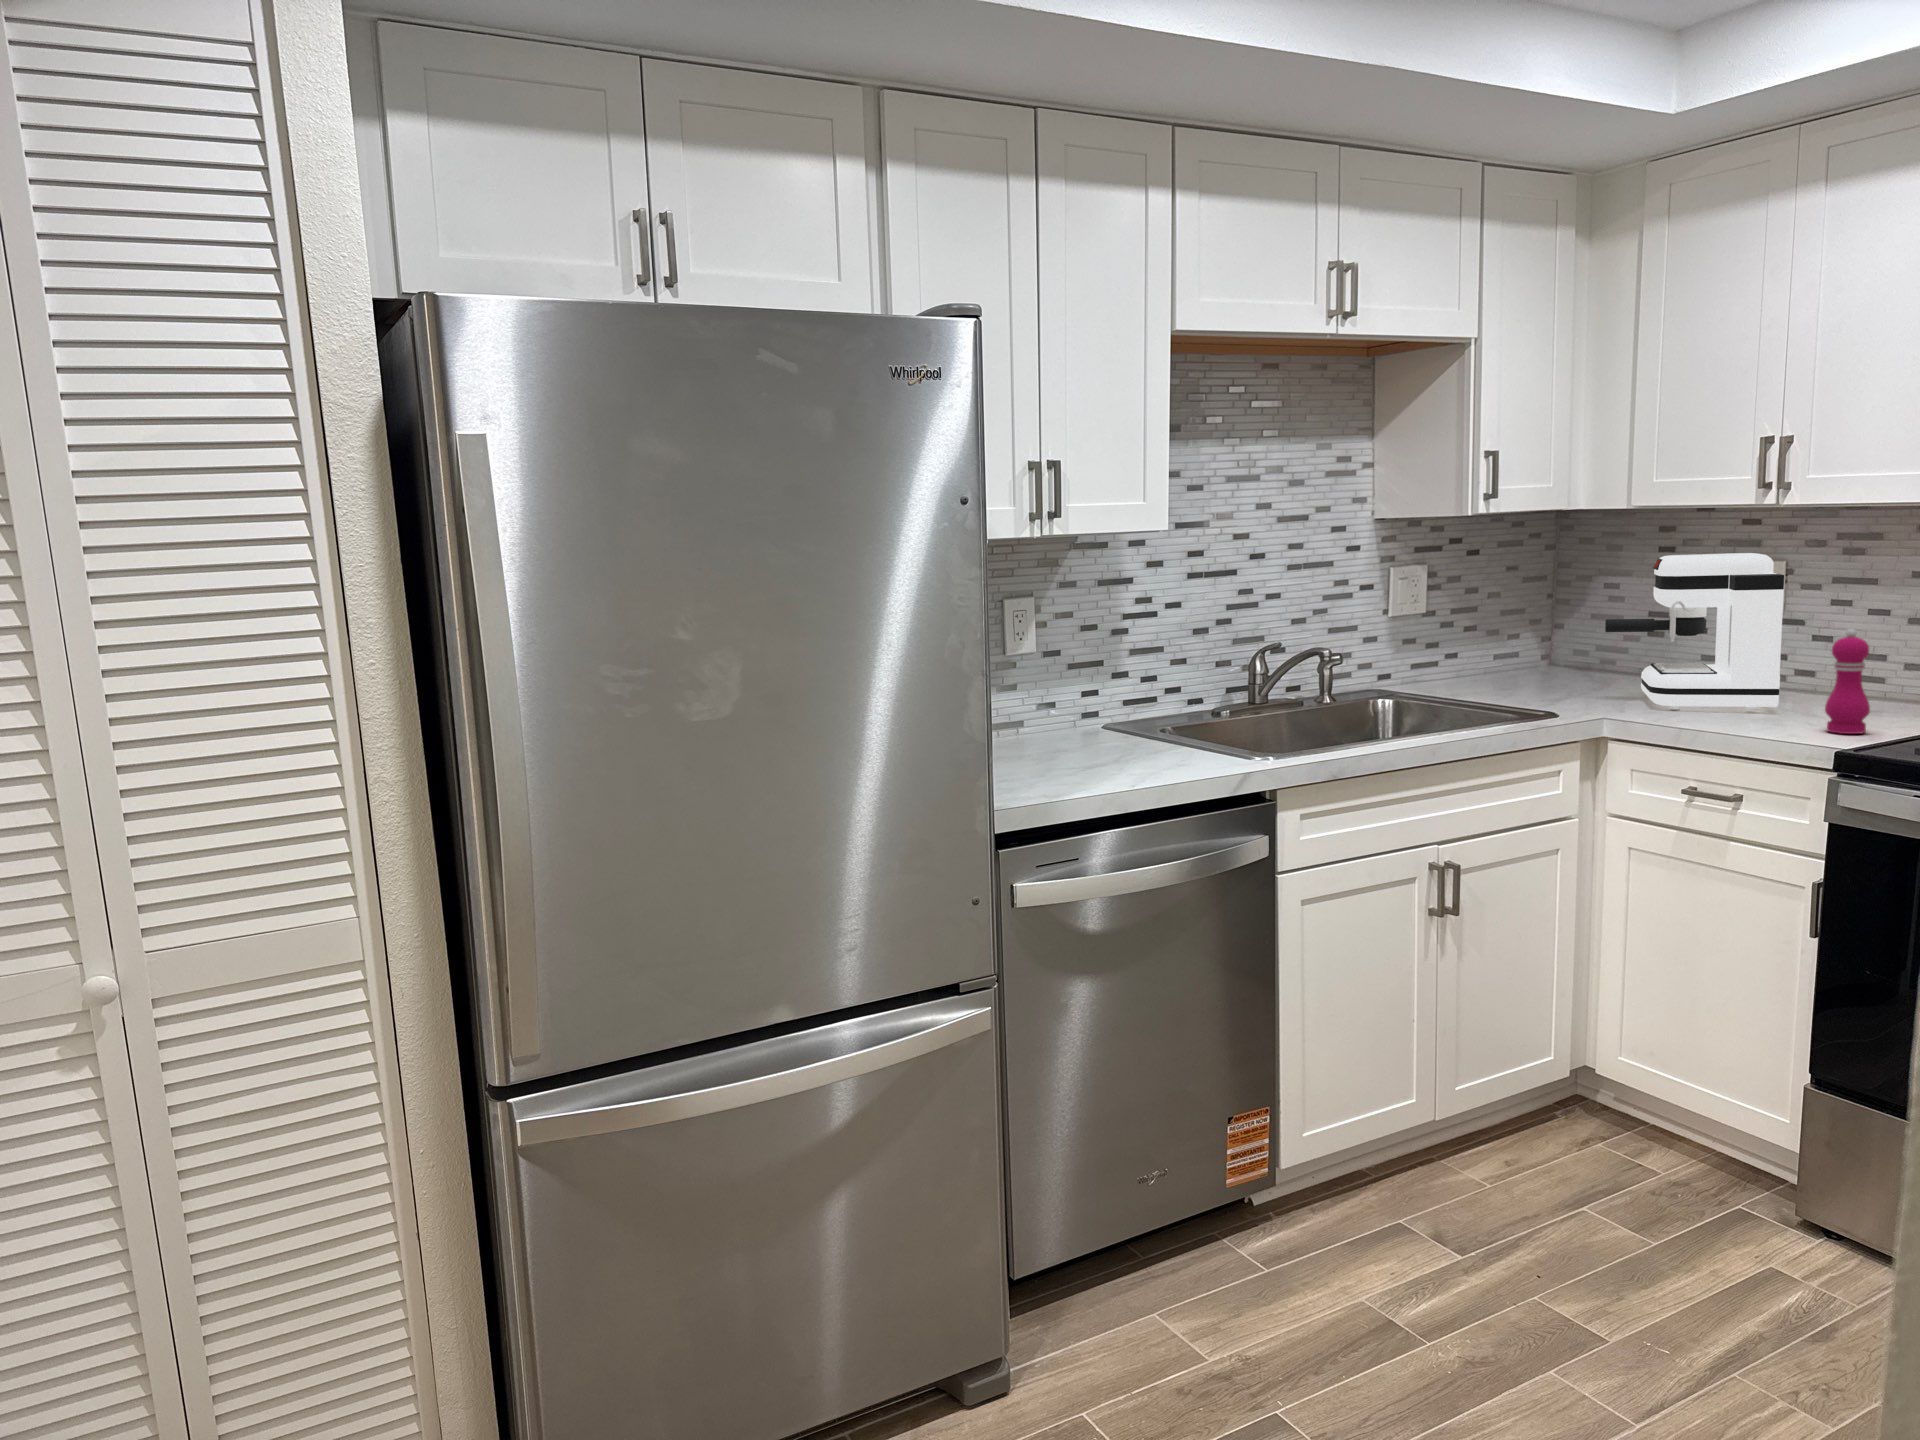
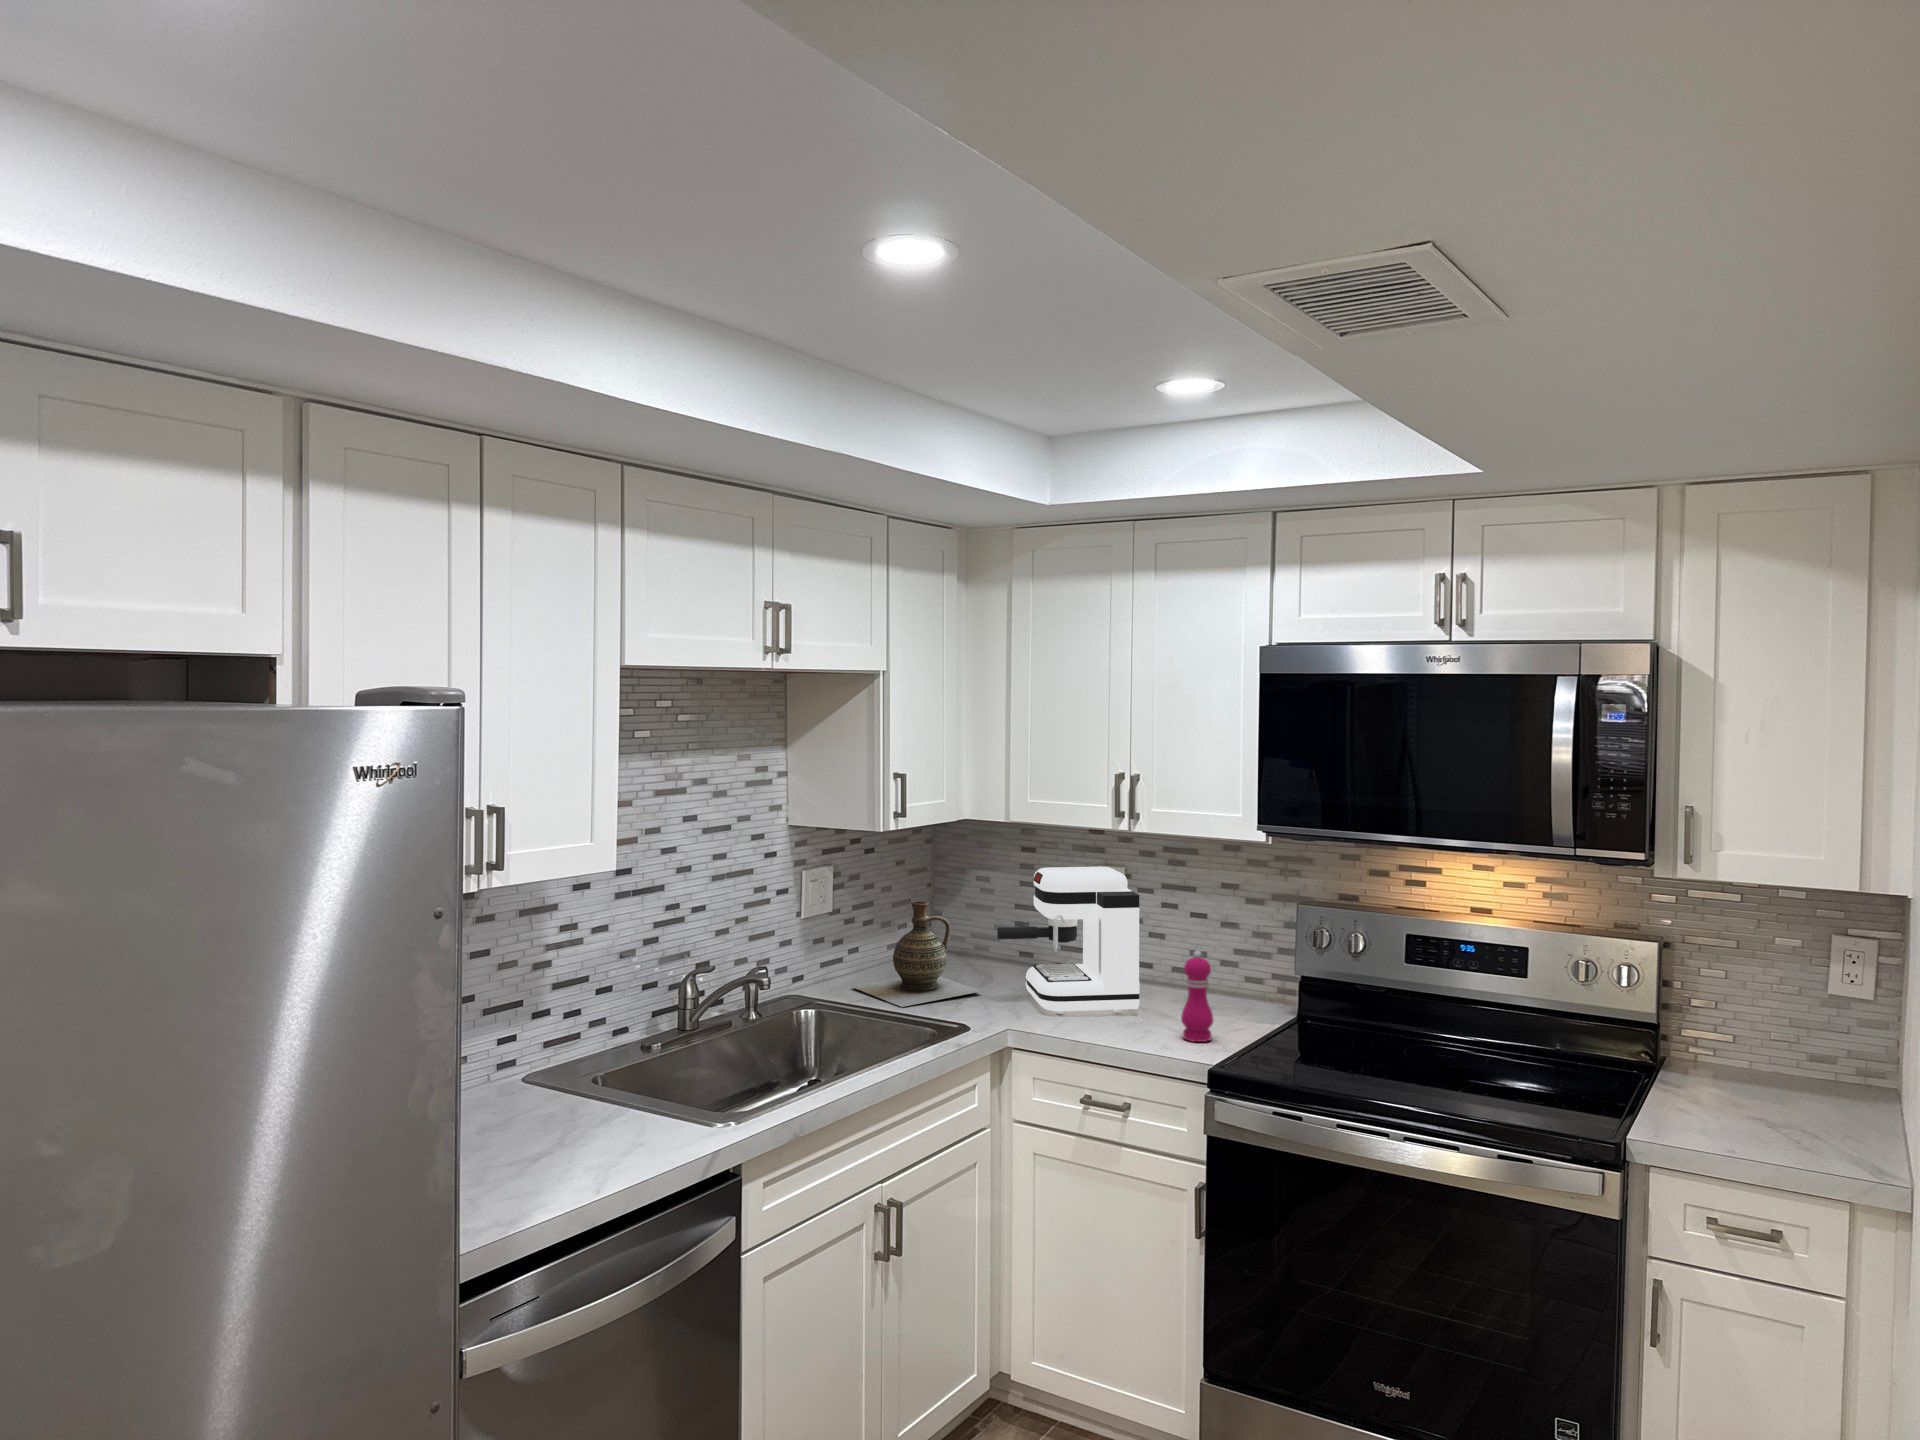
ceramic jug: none [1440,596,1588,699] -> present [851,901,981,1007]

